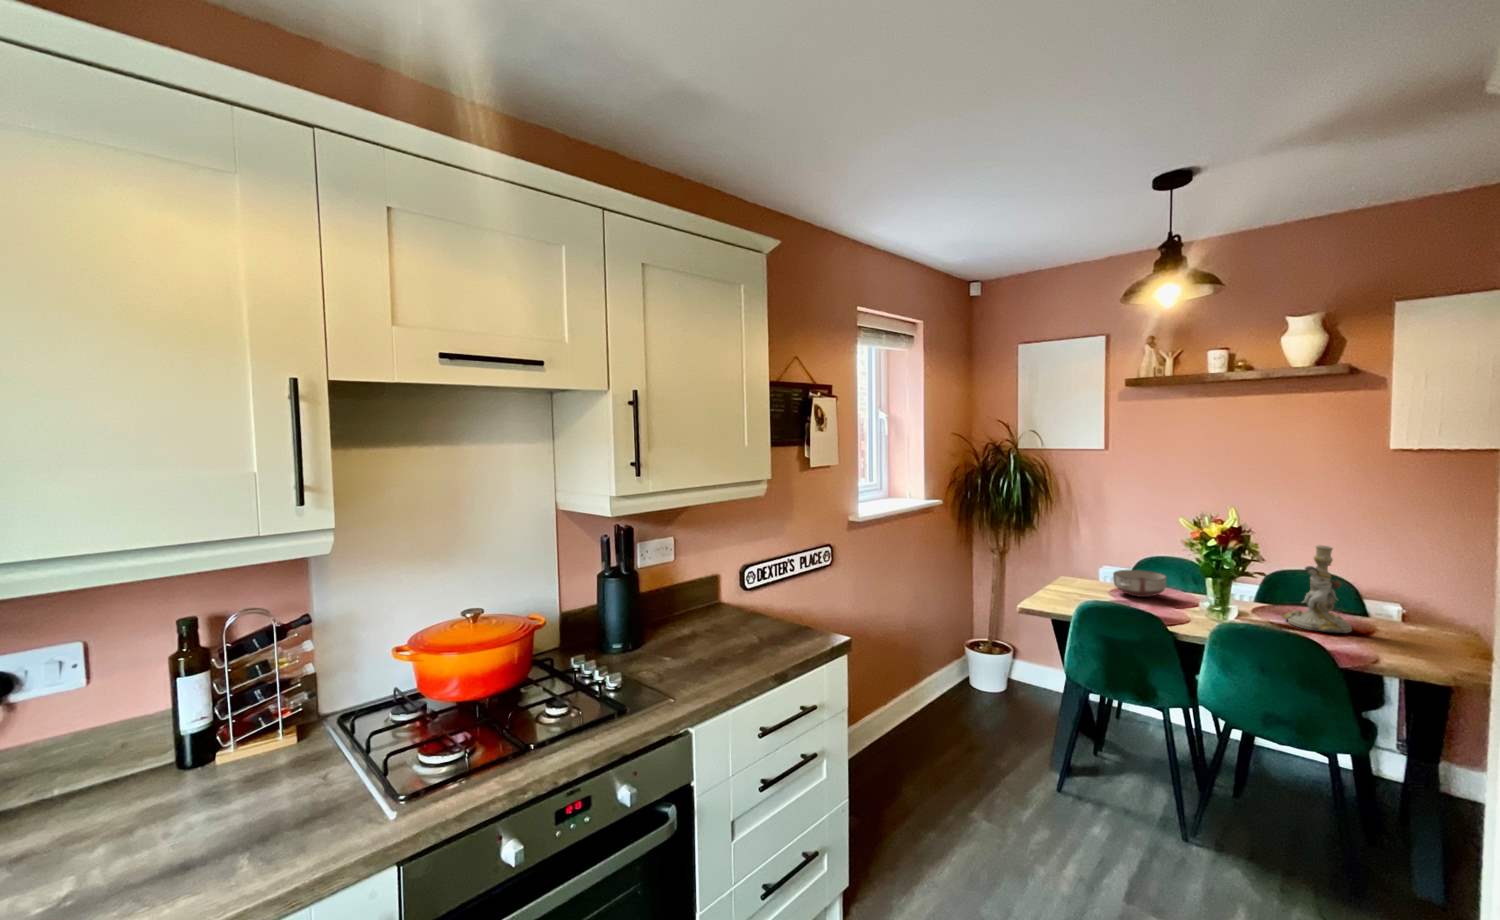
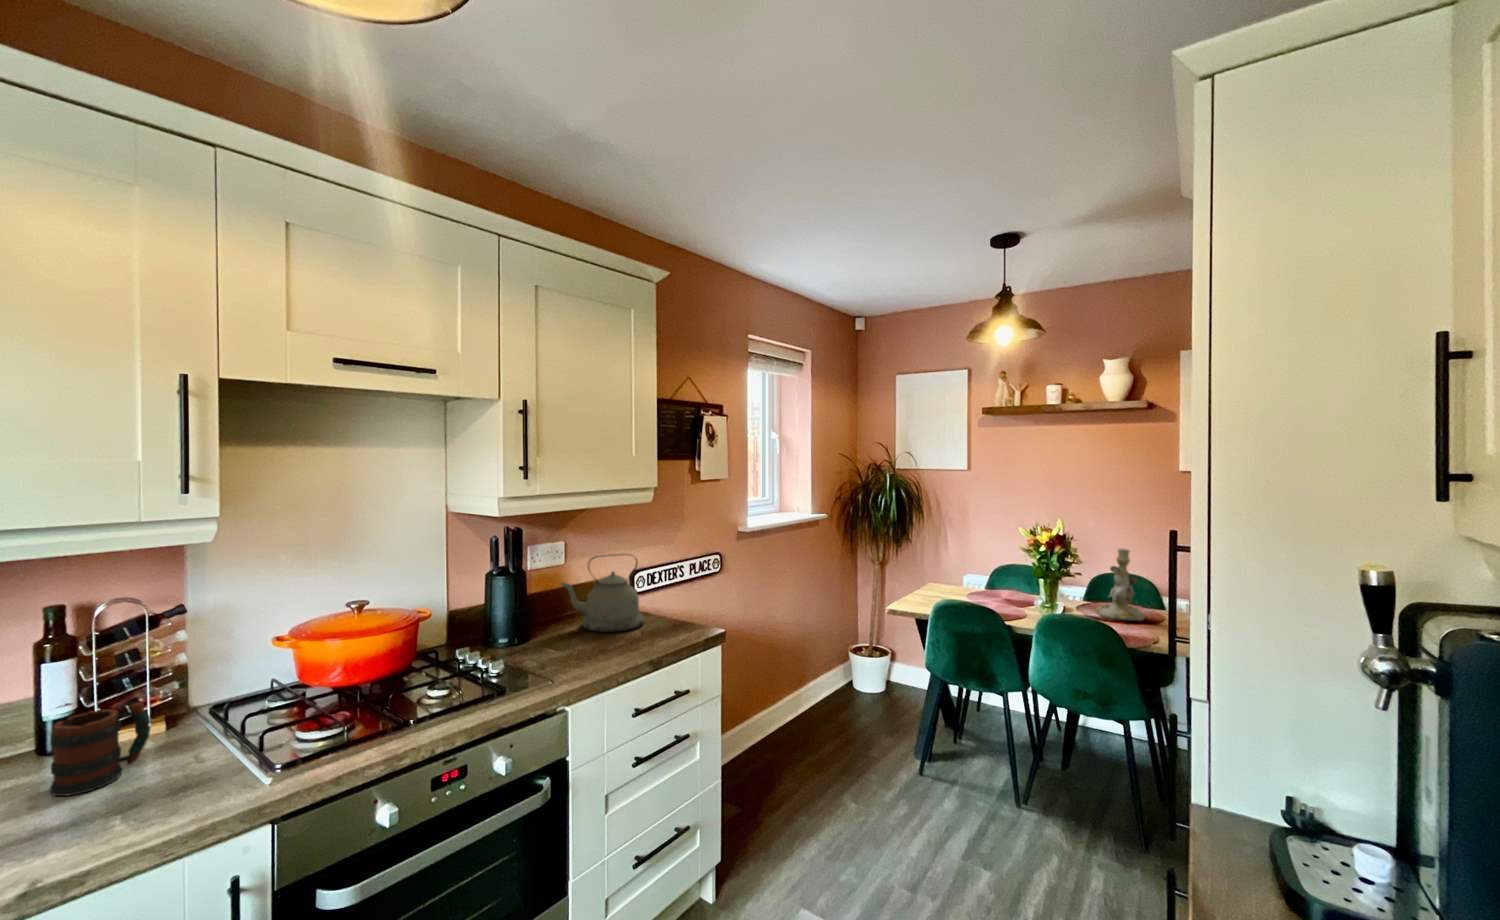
kettle: none [672,552,759,638] -> present [561,554,644,632]
ceramic bowl: present [1113,570,1167,597] -> none [967,574,1009,597]
mug: none [187,723,280,822] -> present [50,702,151,796]

